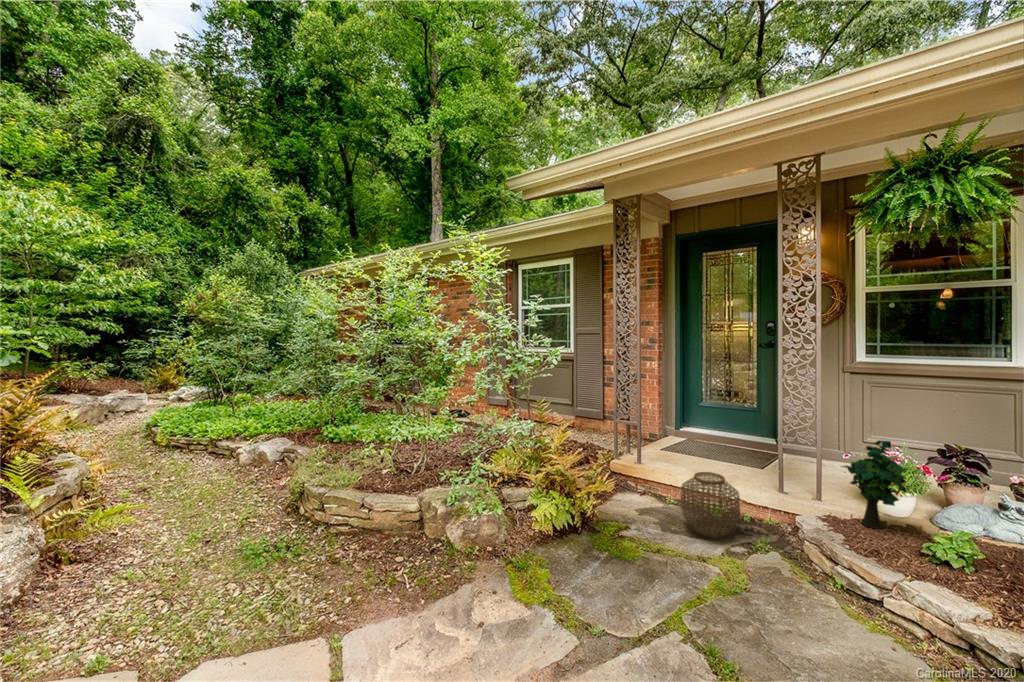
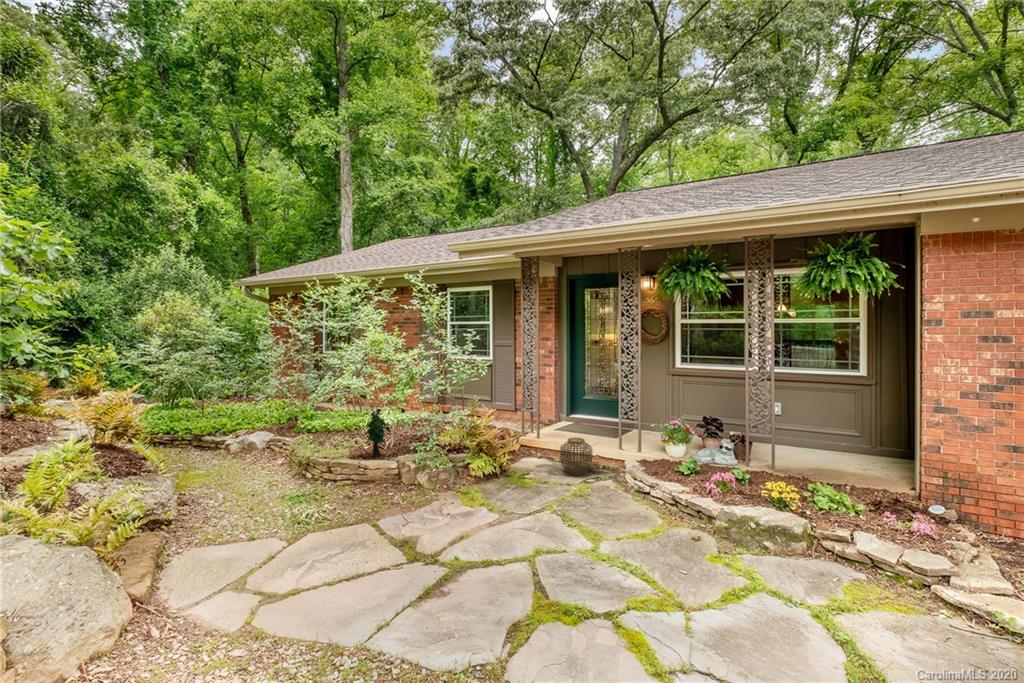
decorative plant: present [841,440,907,529] -> present [364,409,390,457]

